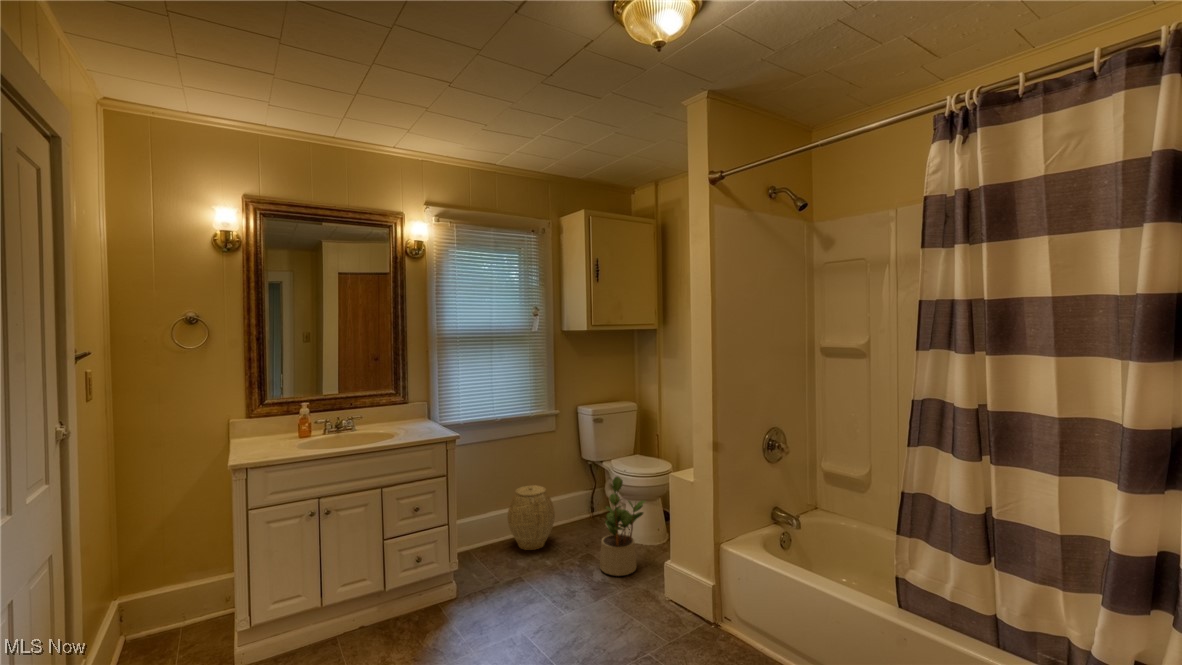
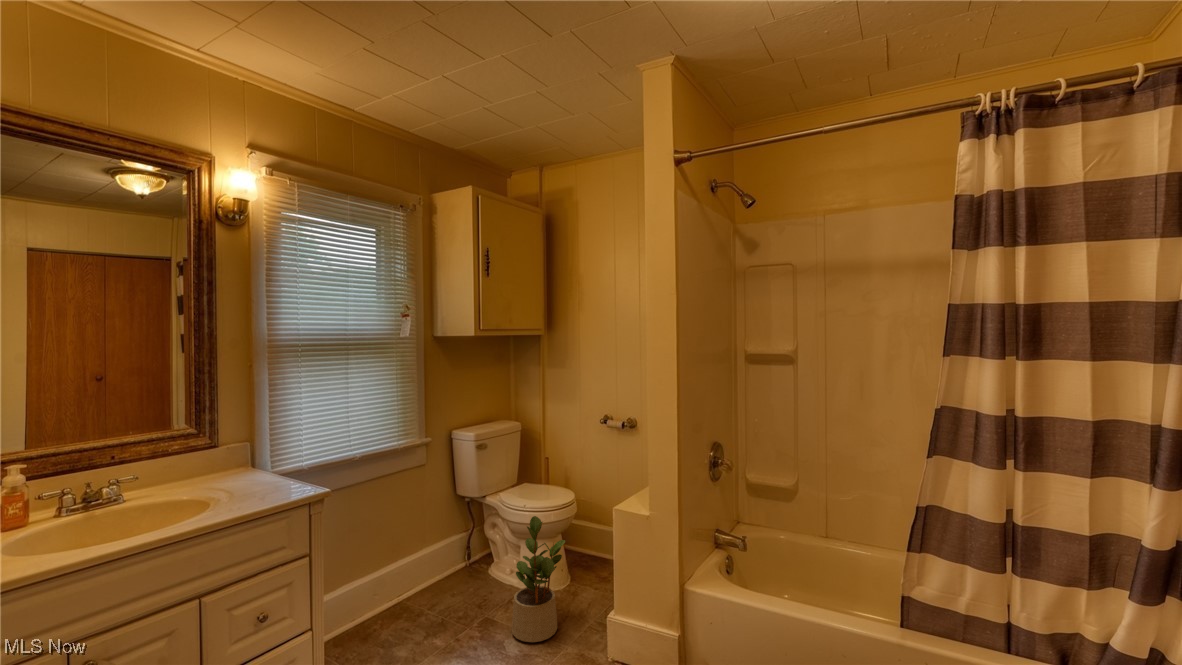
woven basket: present [508,485,555,550] -> none [373,540,439,630]

